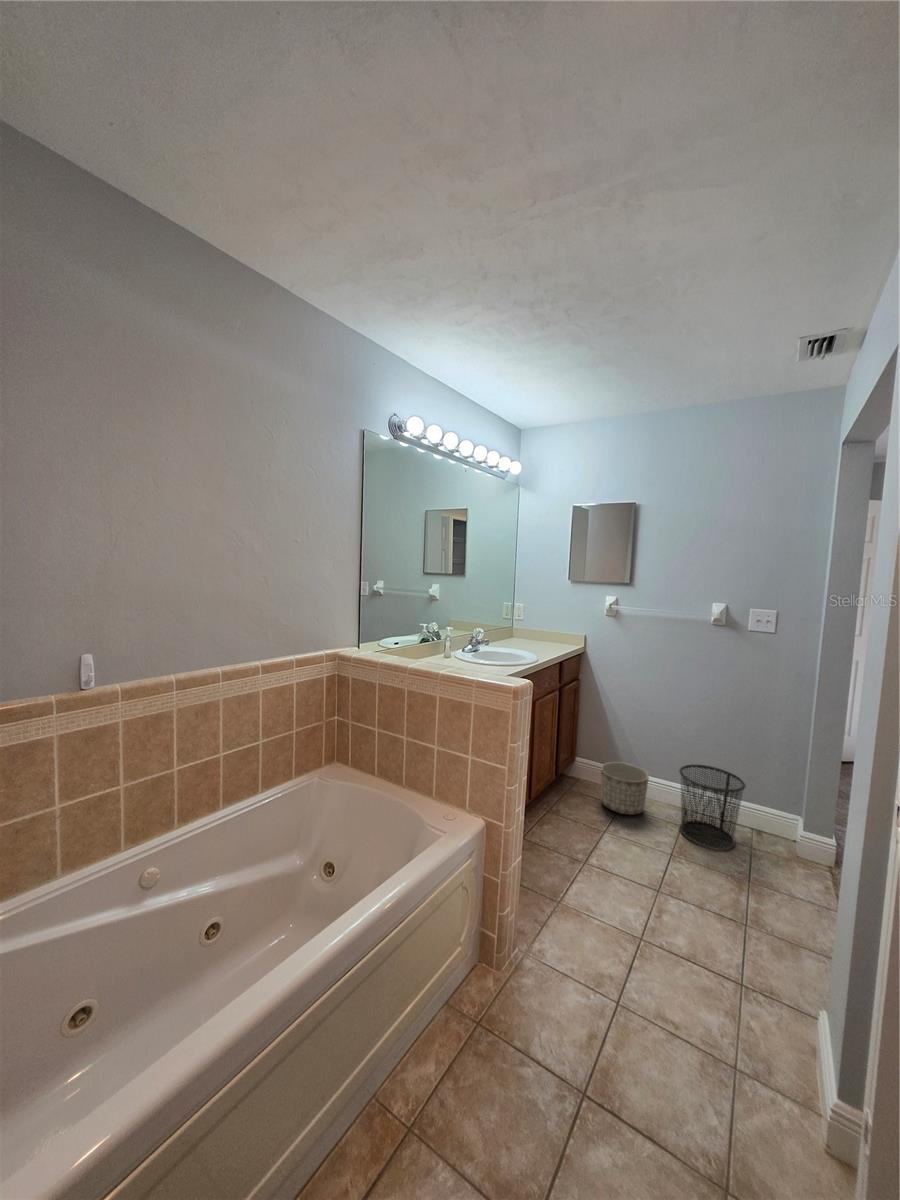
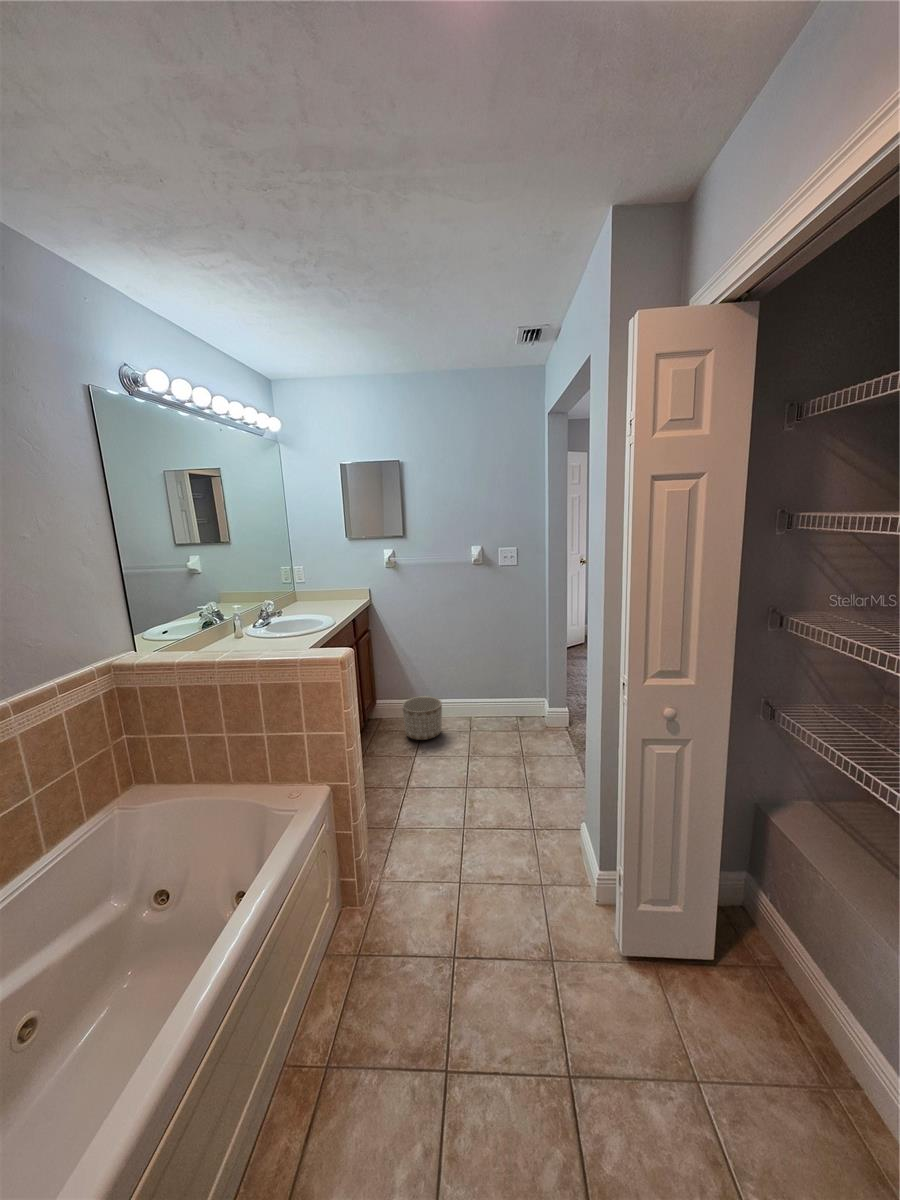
waste bin: present [679,764,746,850] -> none [464,680,512,744]

